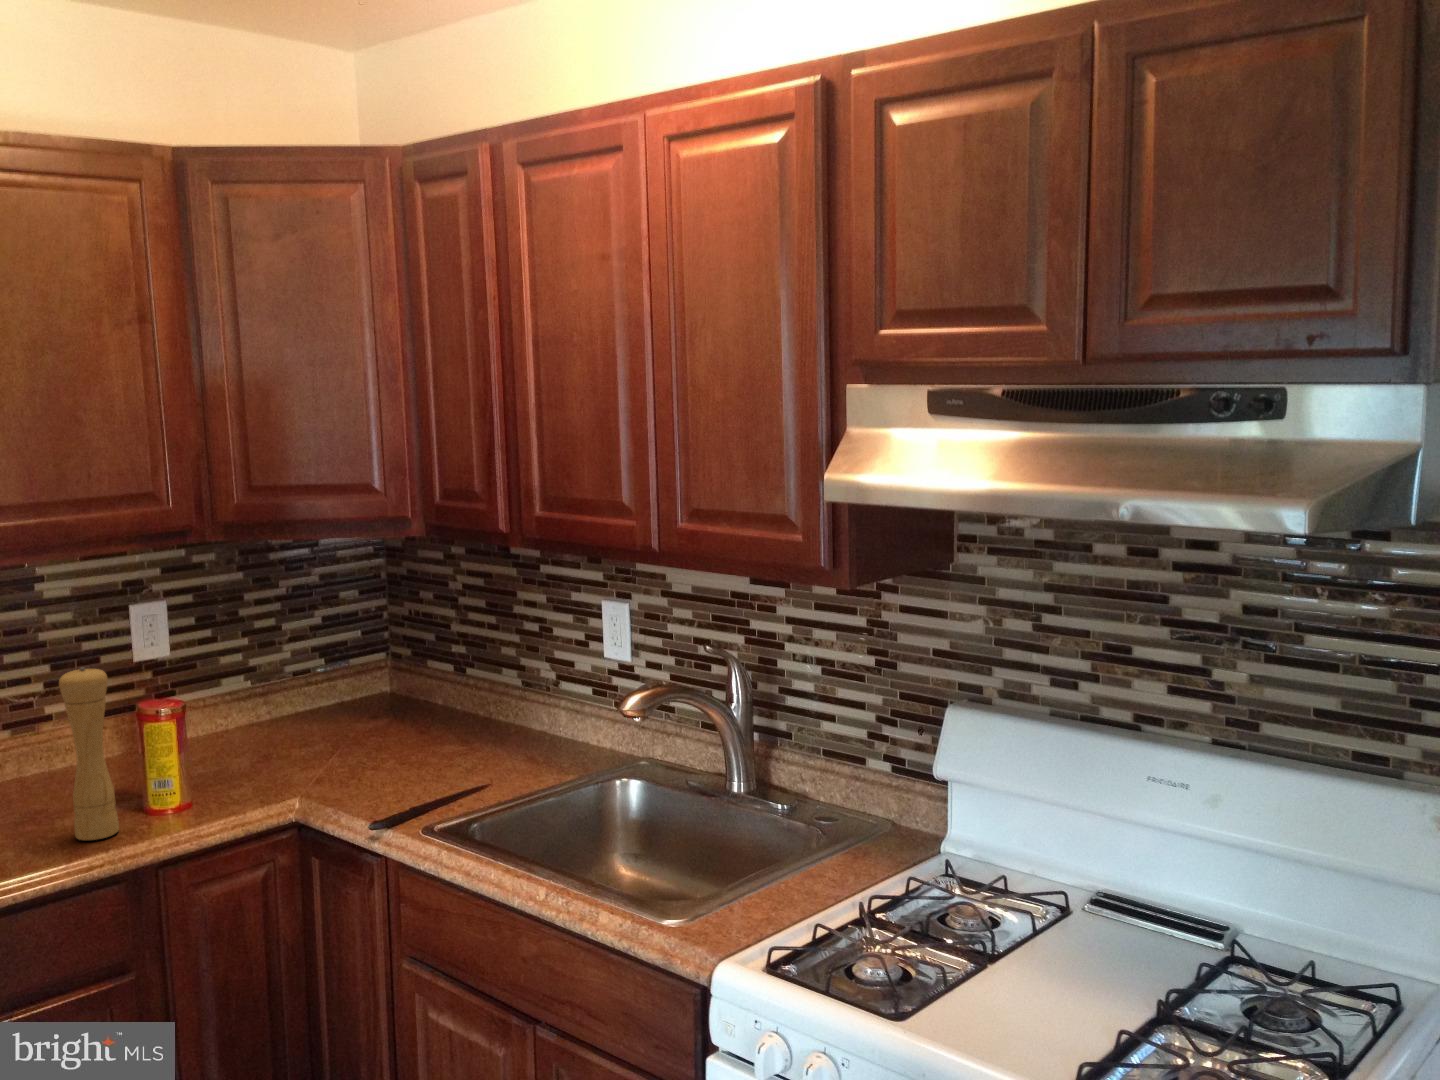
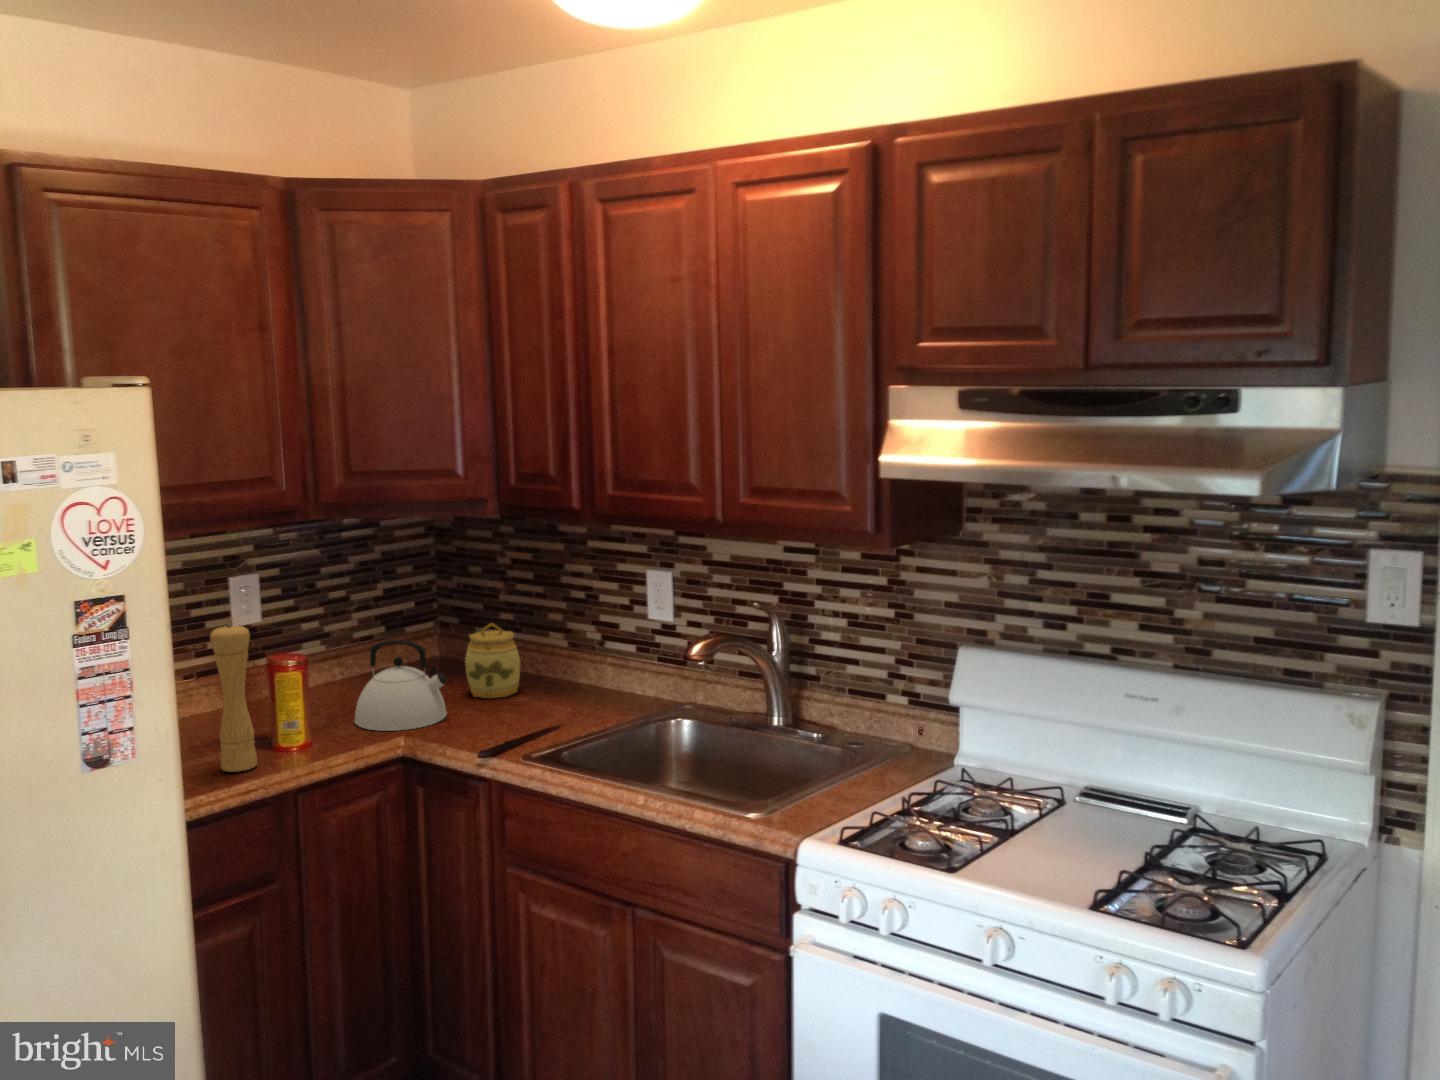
jar: none [397,659,459,747] -> present [465,623,520,698]
kettle: none [255,681,364,789] -> present [355,640,447,731]

